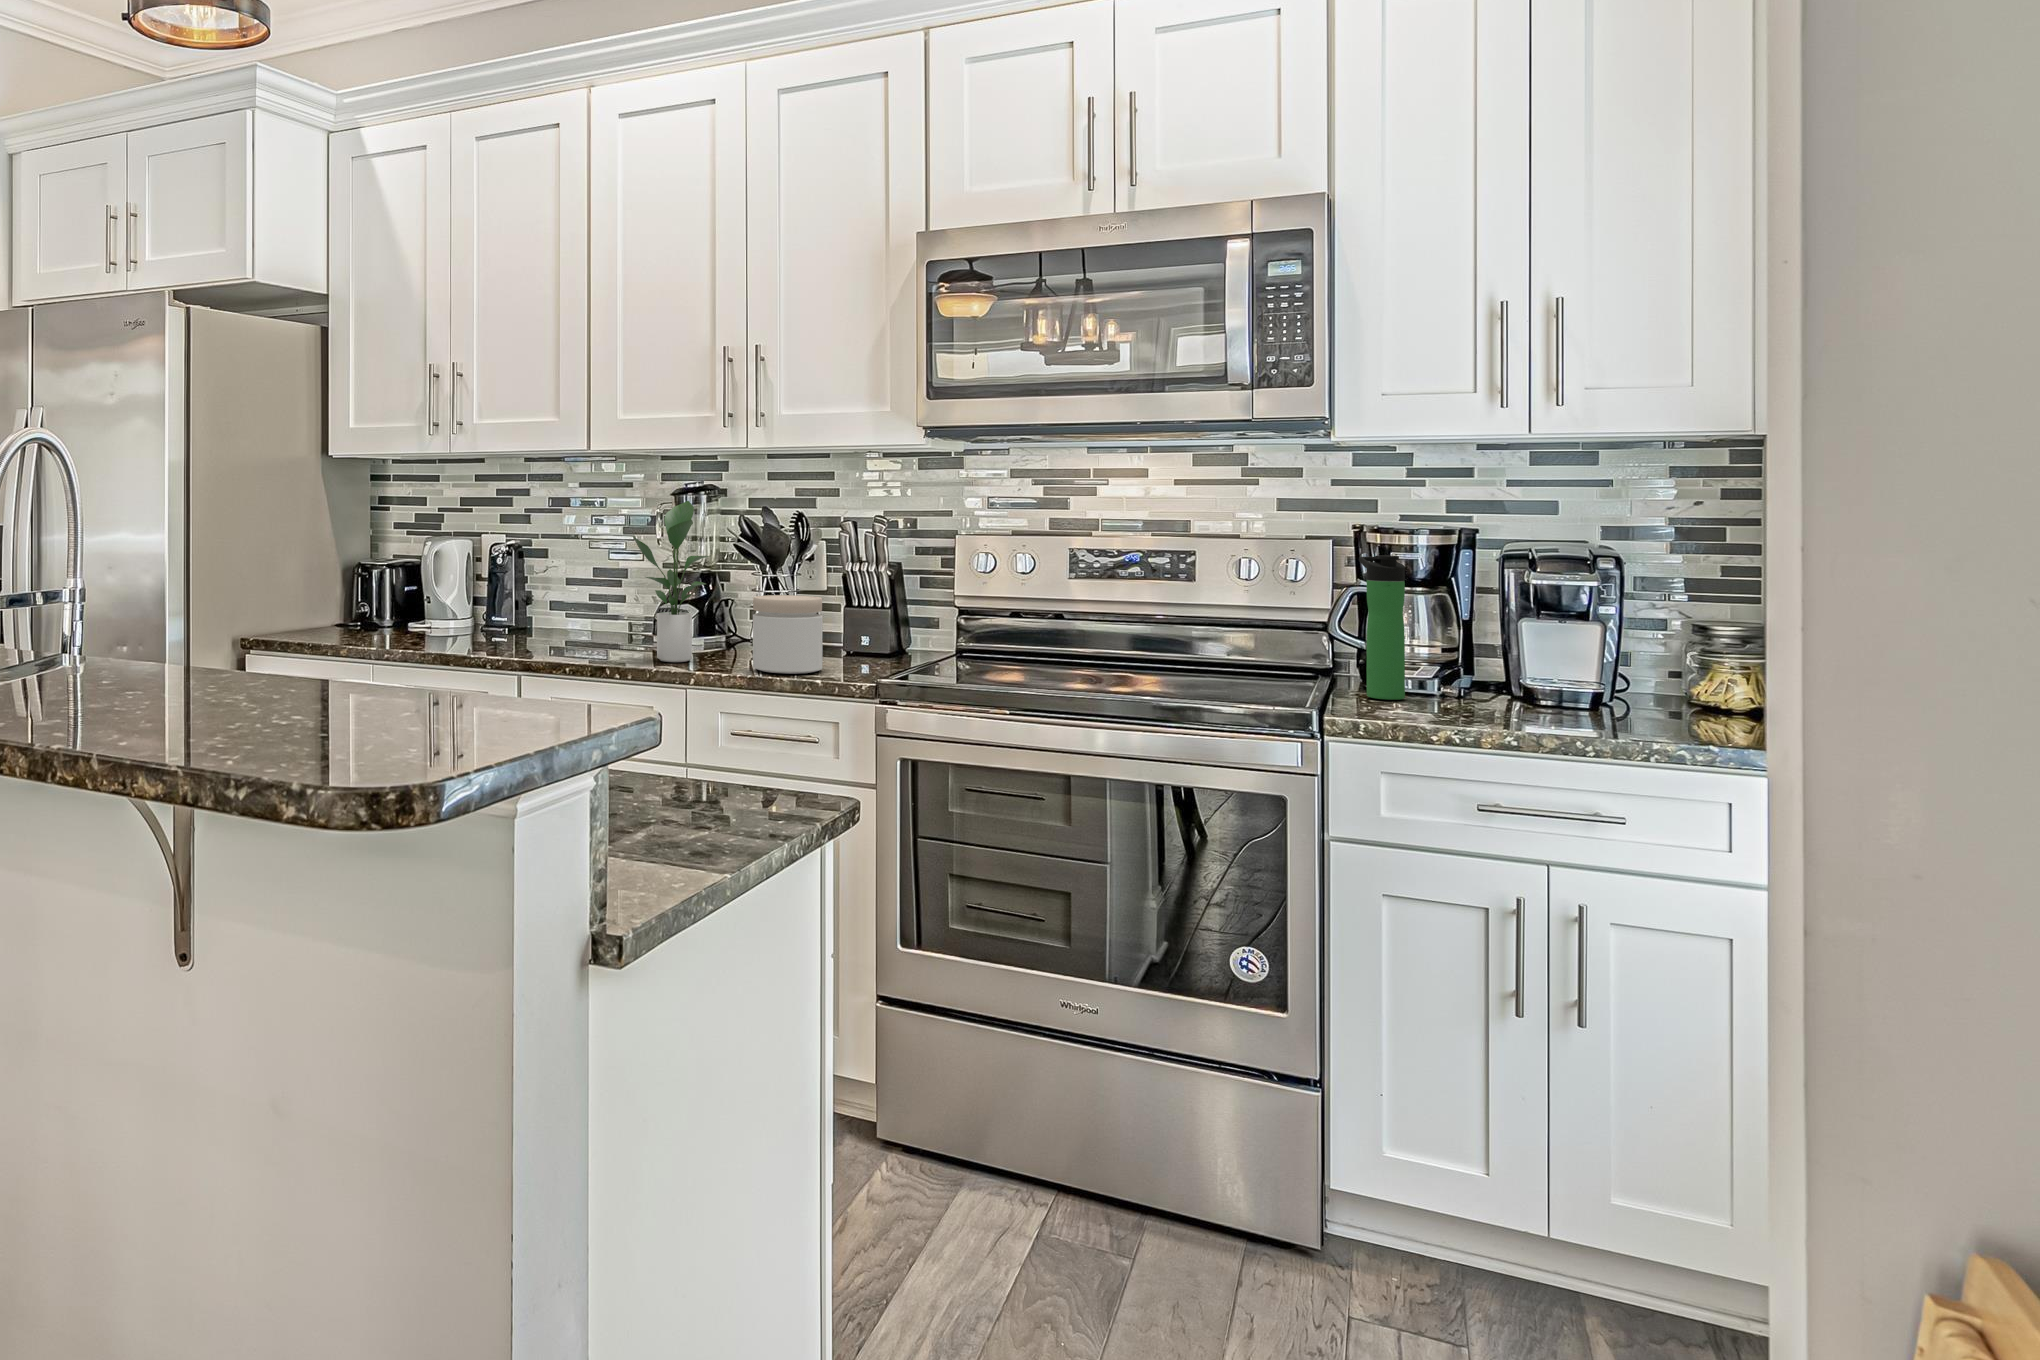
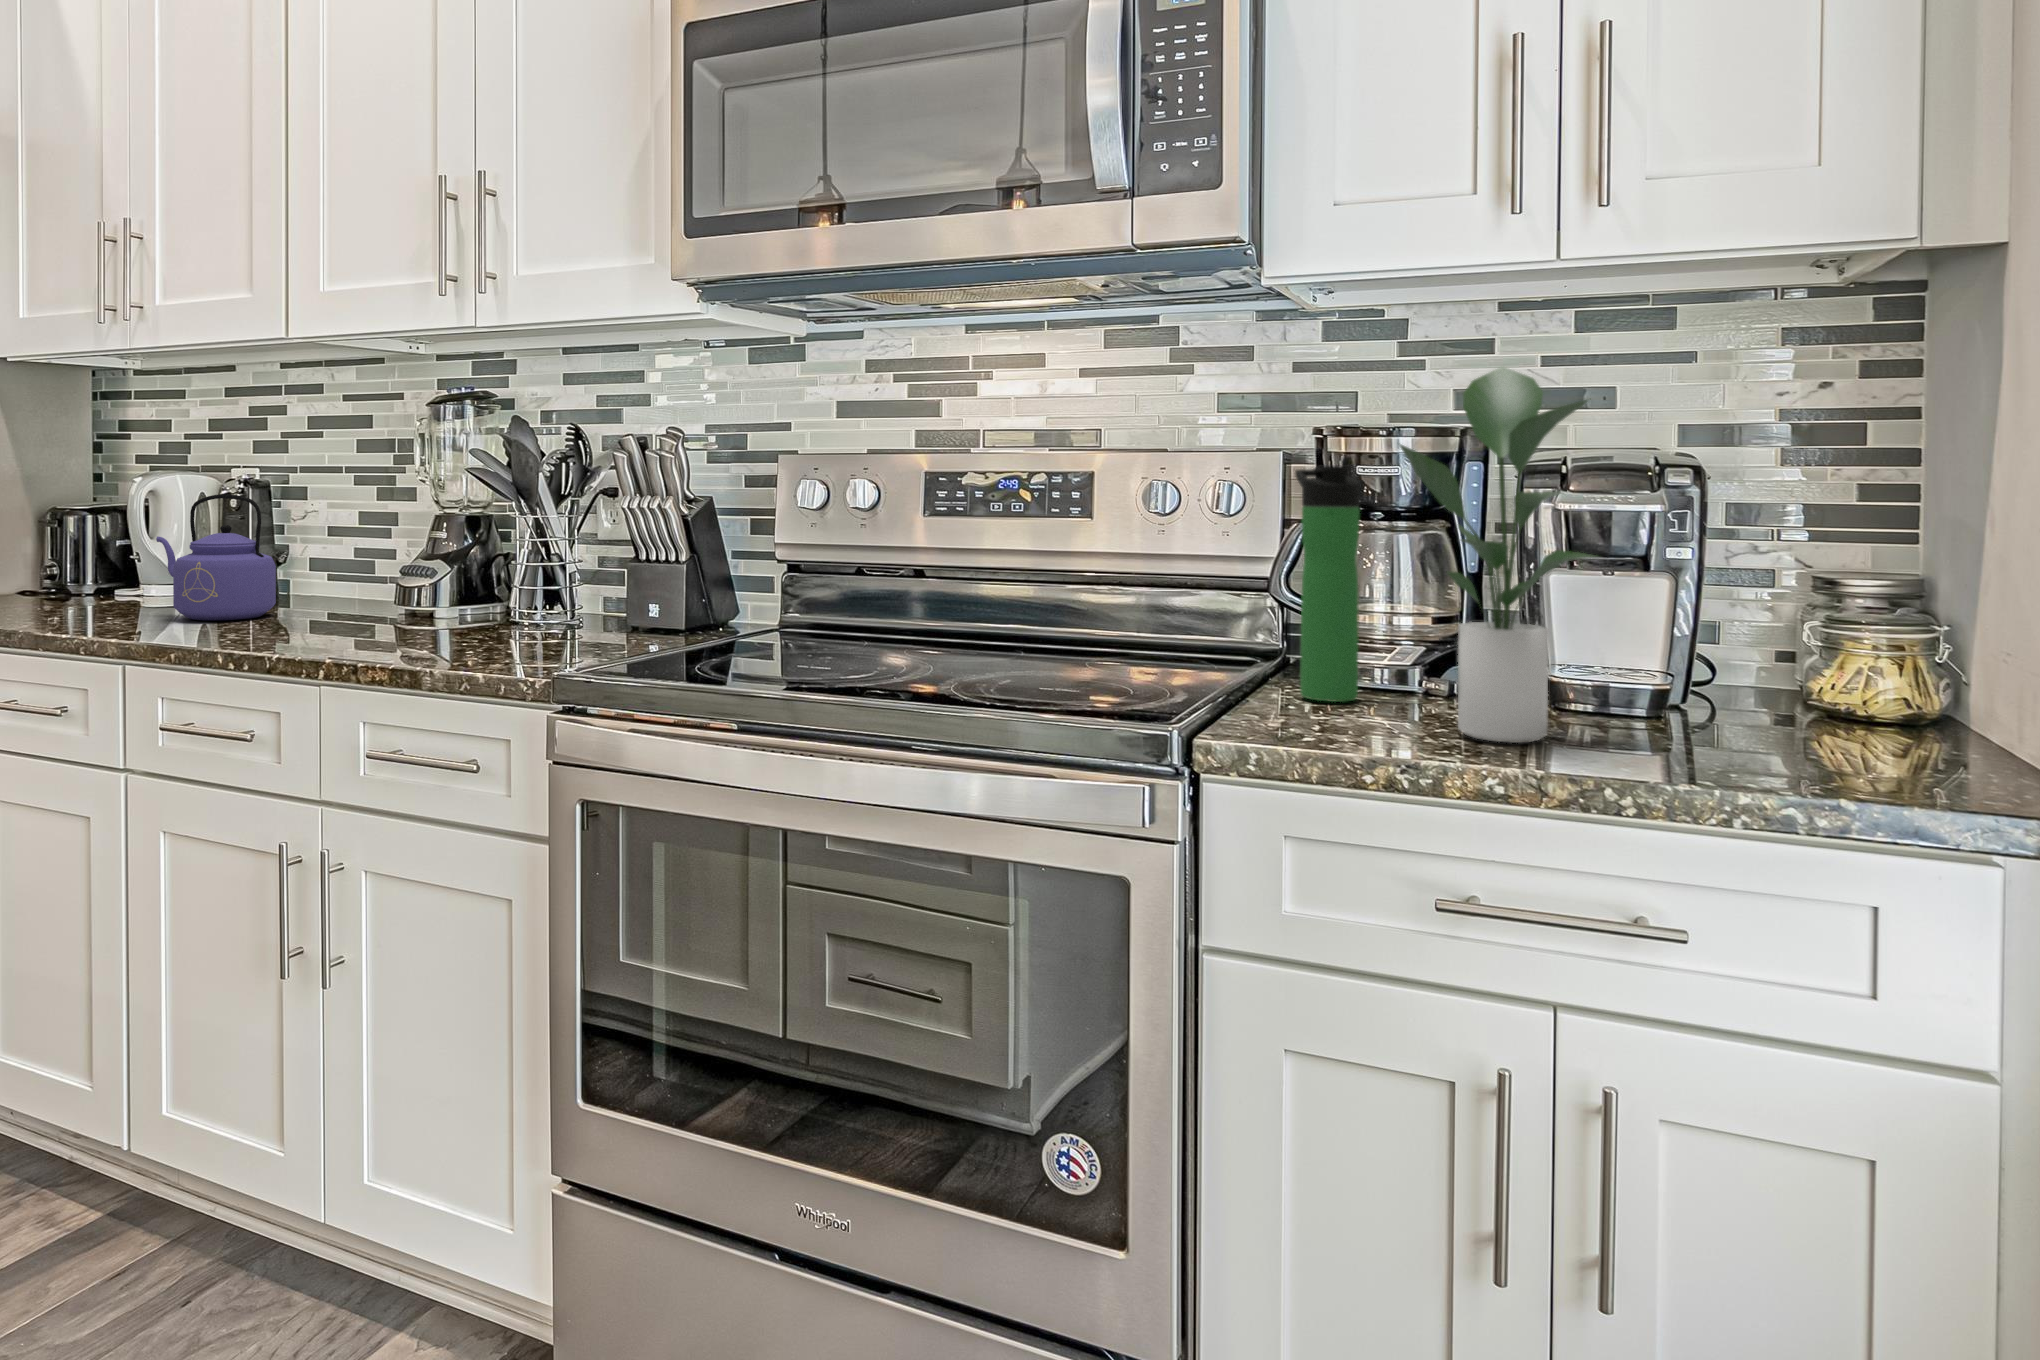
potted plant: present [633,501,710,662] -> present [1400,367,1595,743]
kettle: none [481,558,568,646] -> present [156,494,276,620]
jar: present [753,595,822,674] -> none [432,542,539,660]

